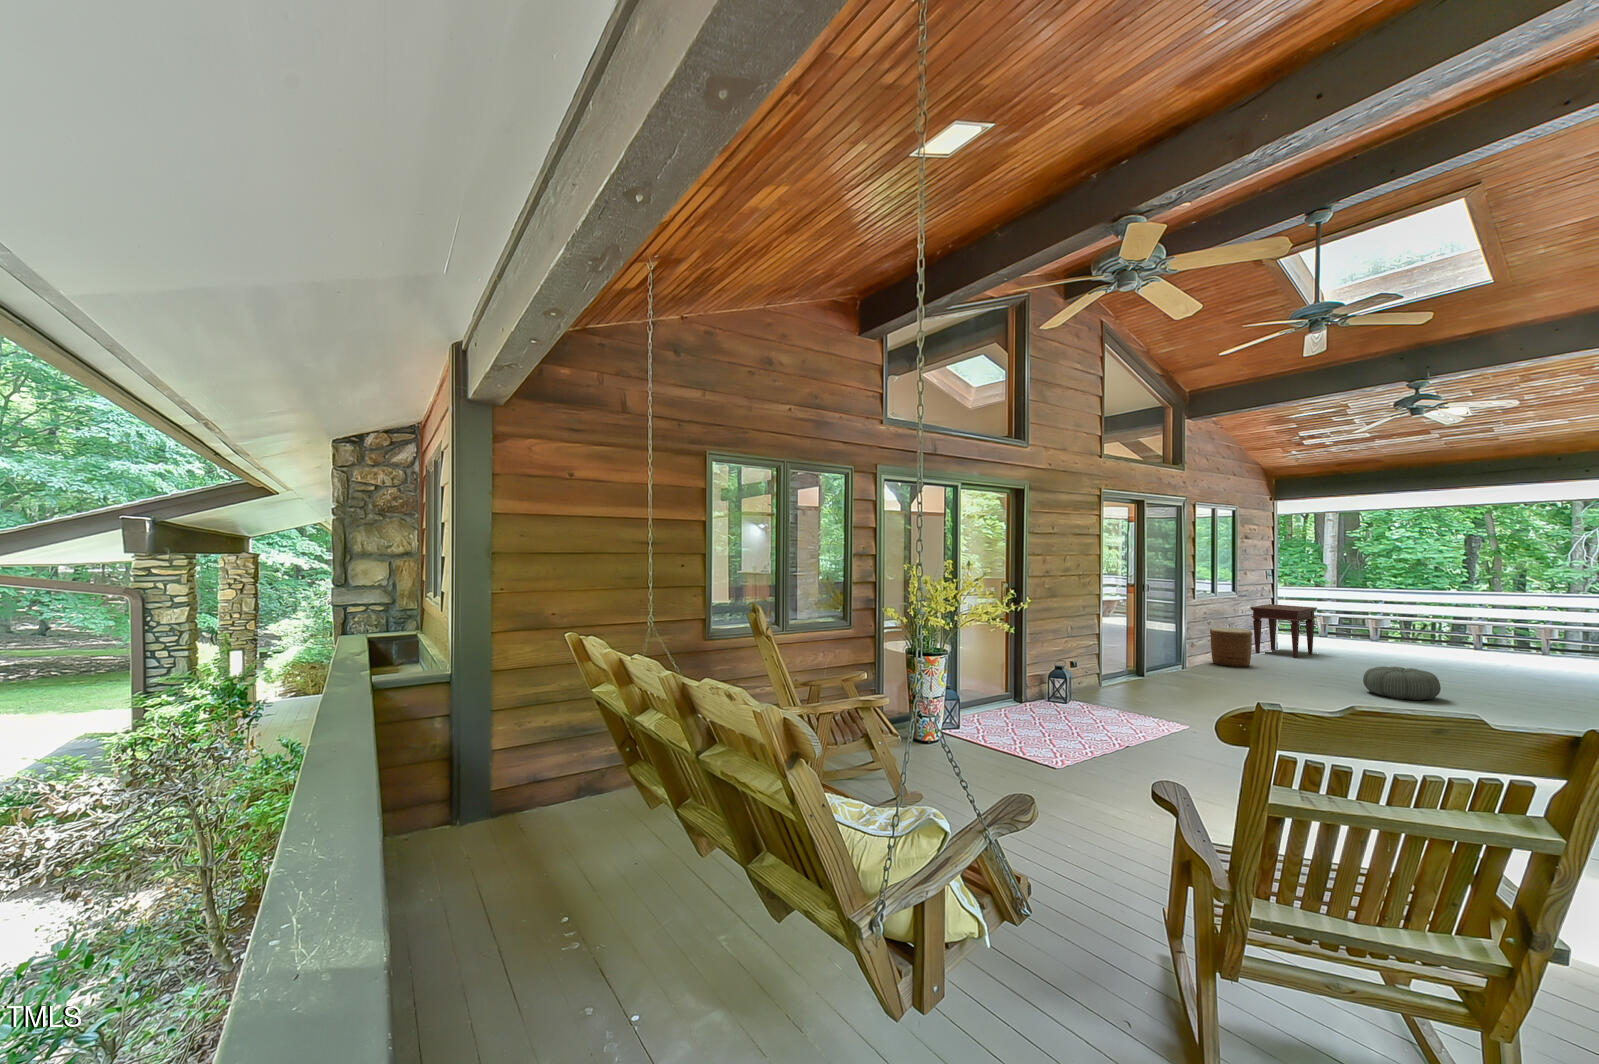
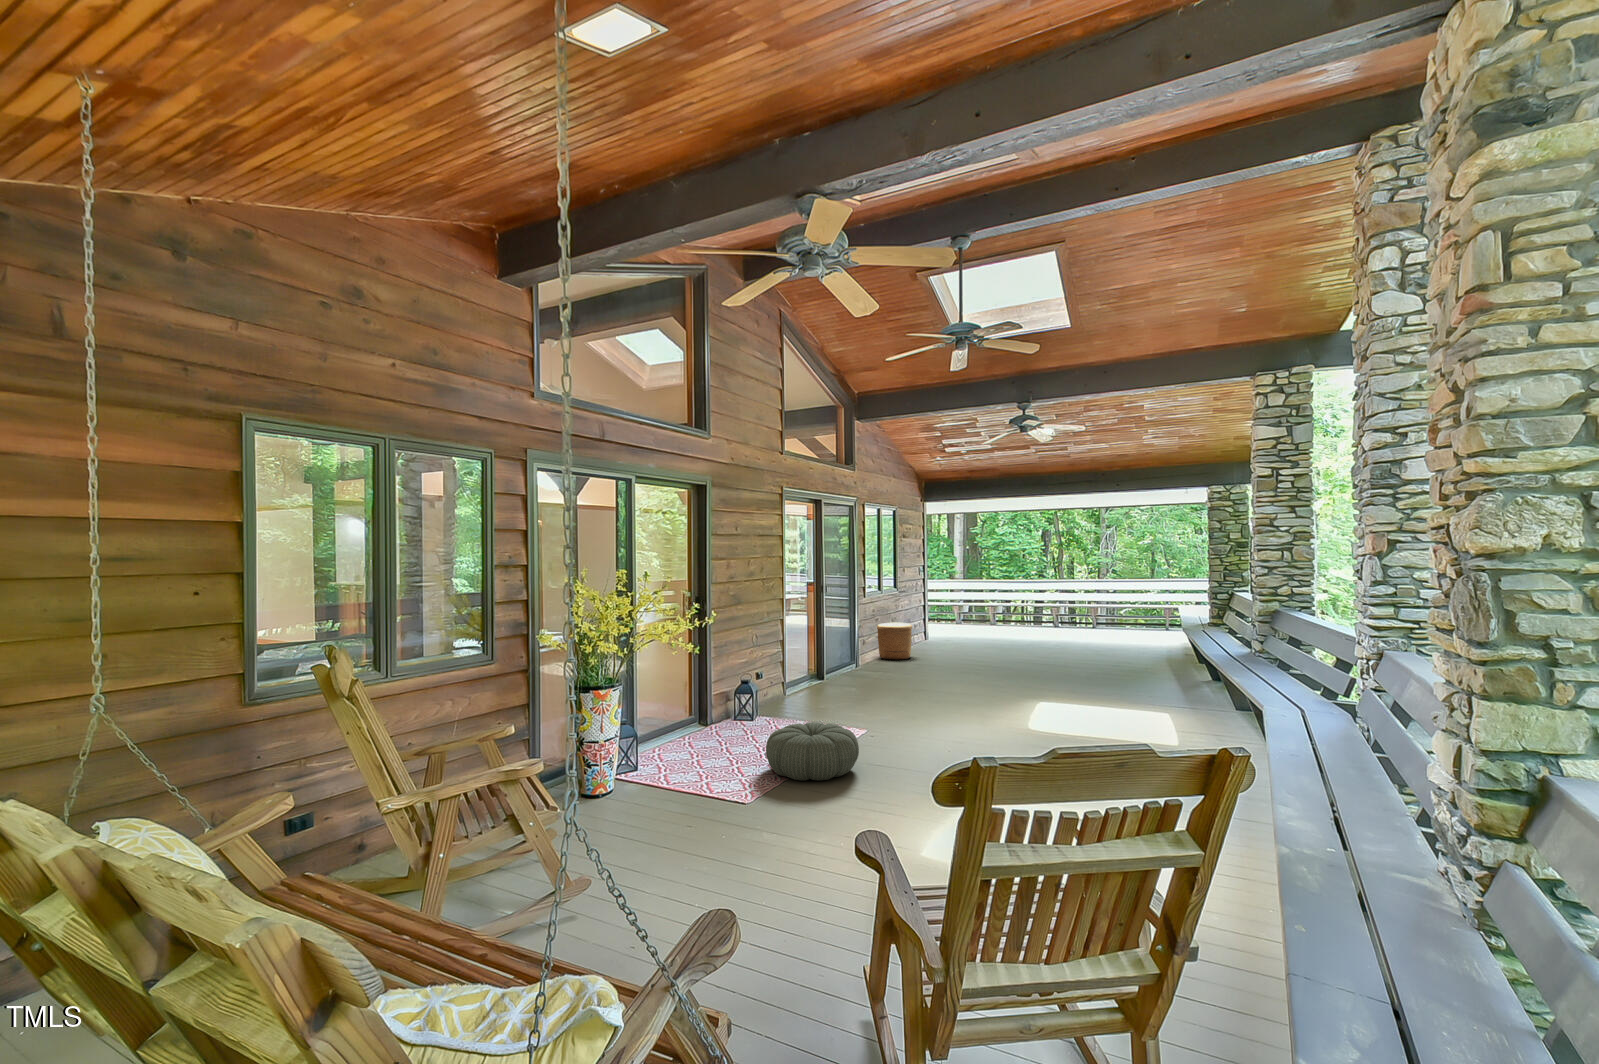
side table: present [1250,604,1317,658] -> none [907,598,959,647]
pouf: present [1363,666,1441,700] -> present [766,722,859,781]

